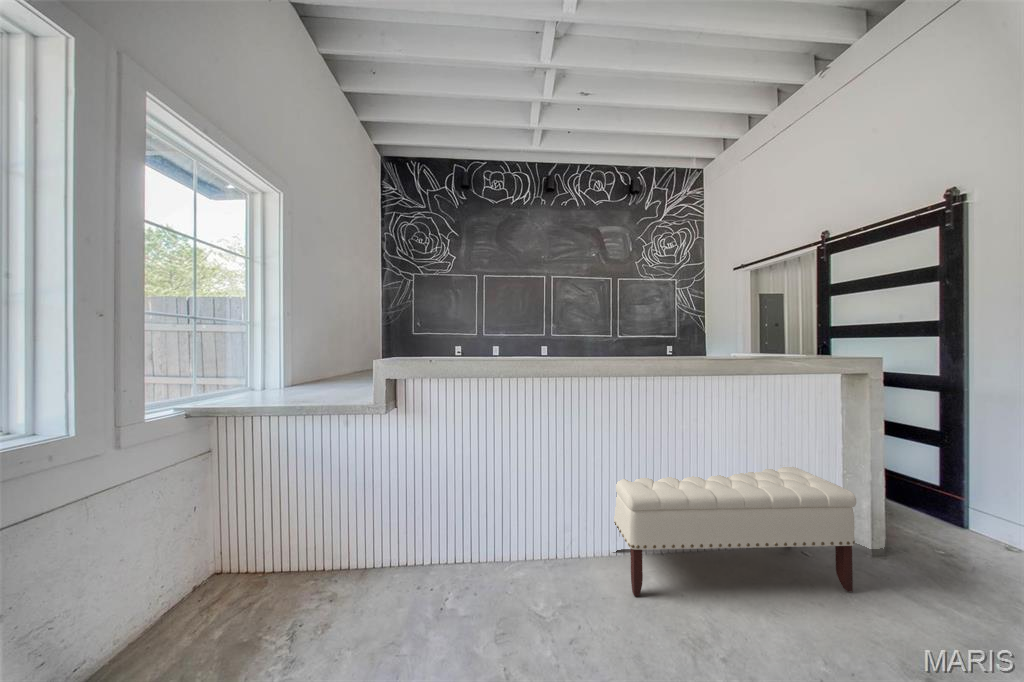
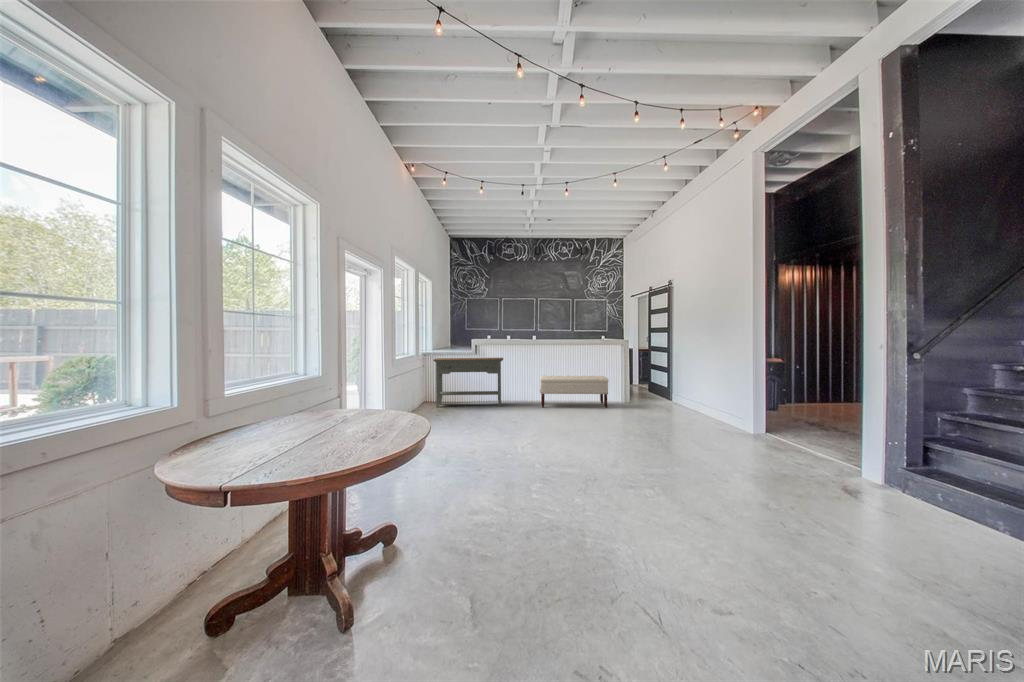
console table: none [240,415,499,610] -> present [433,358,503,407]

